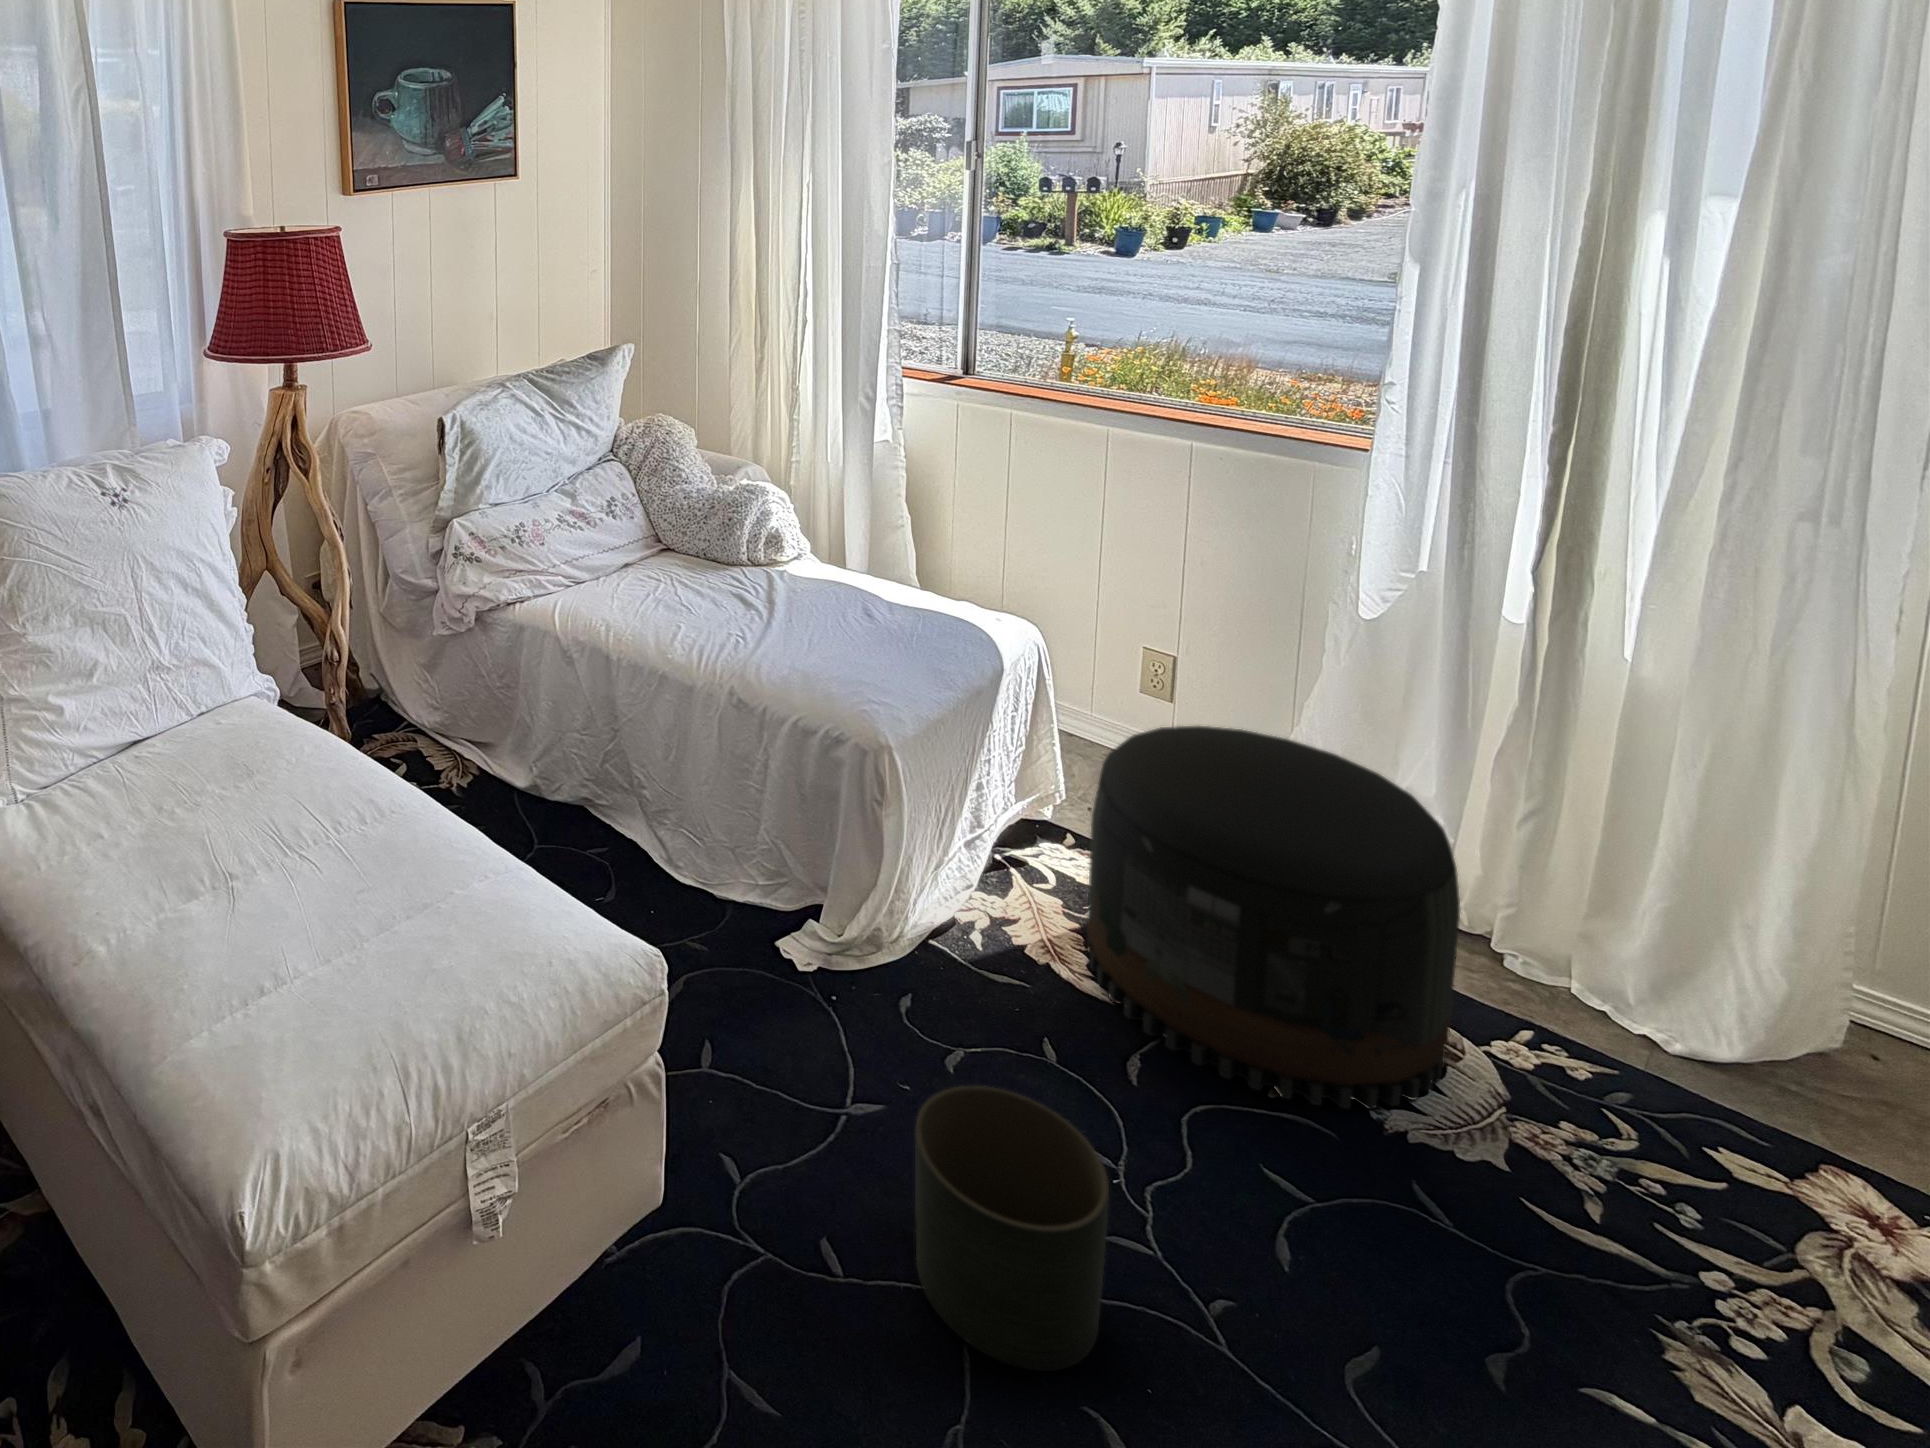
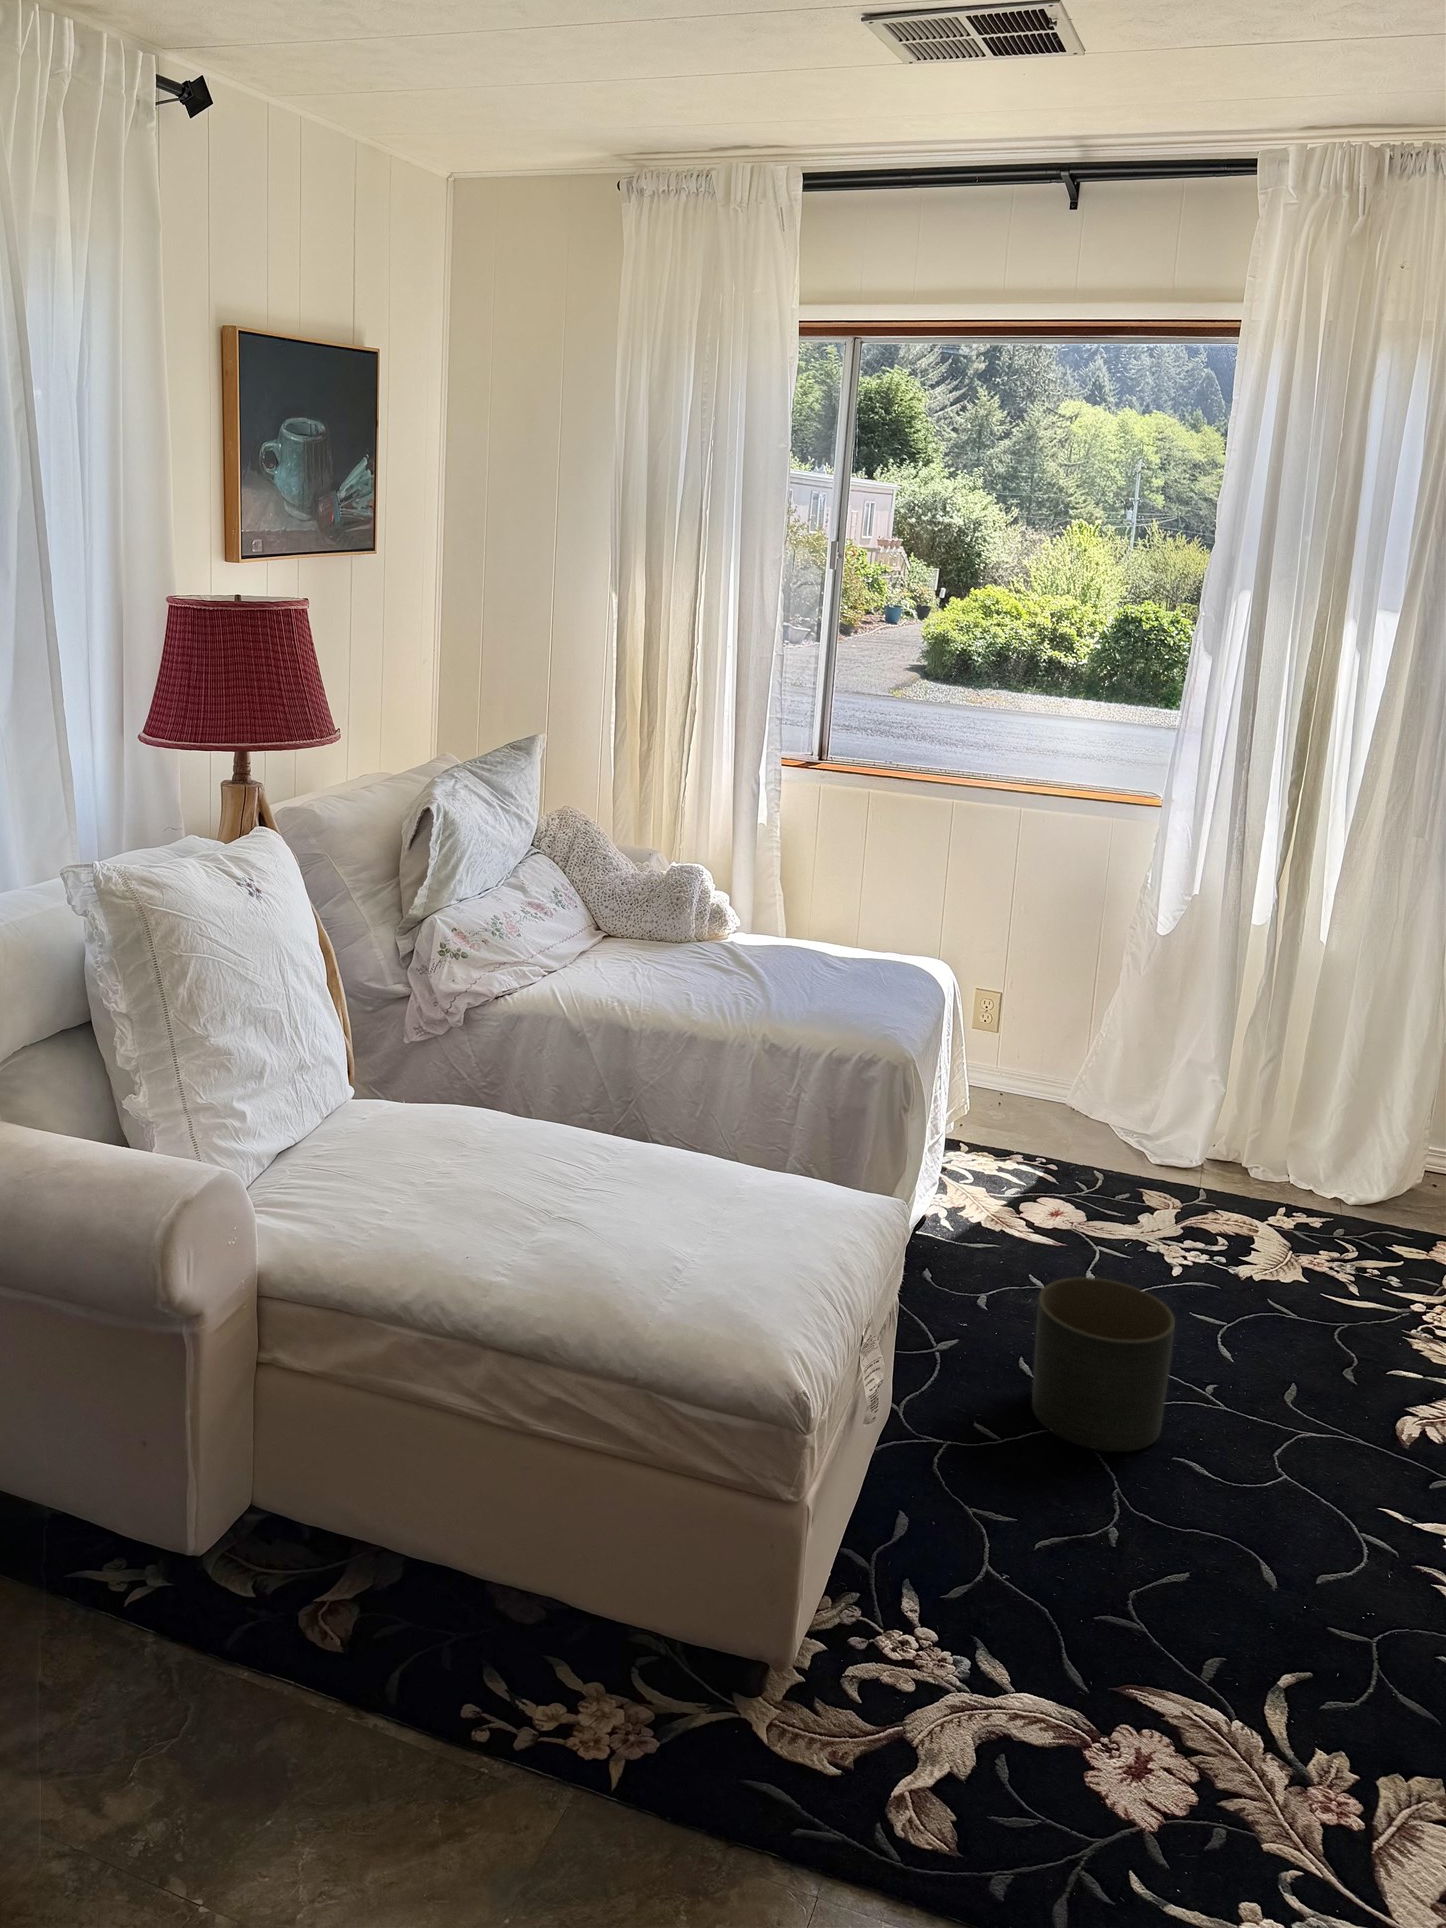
pouf: present [1087,726,1461,1109] -> none [1015,1024,1267,1274]

